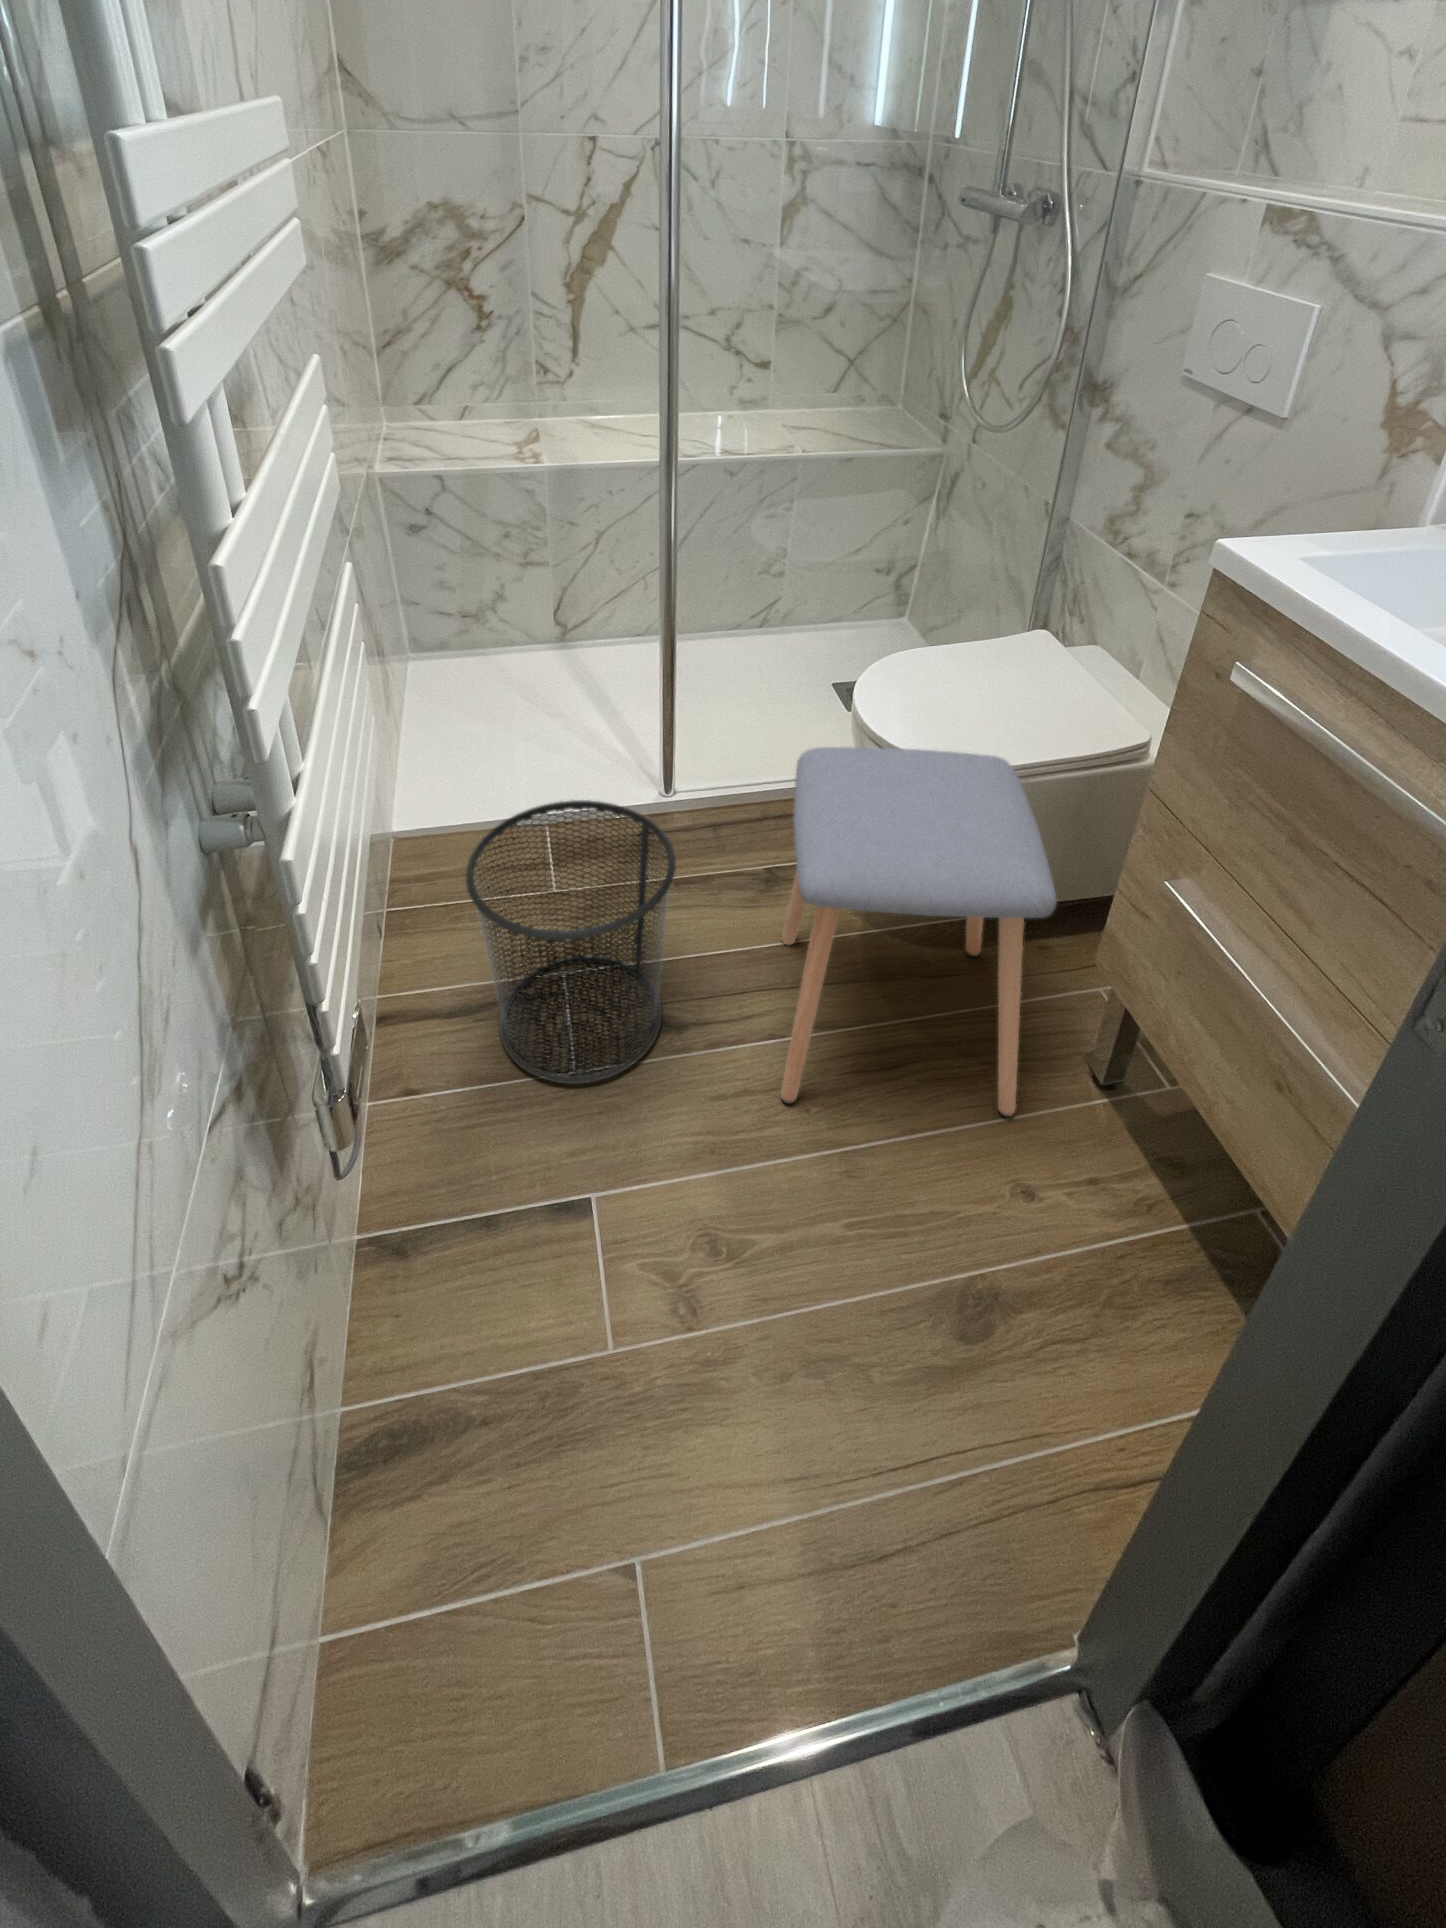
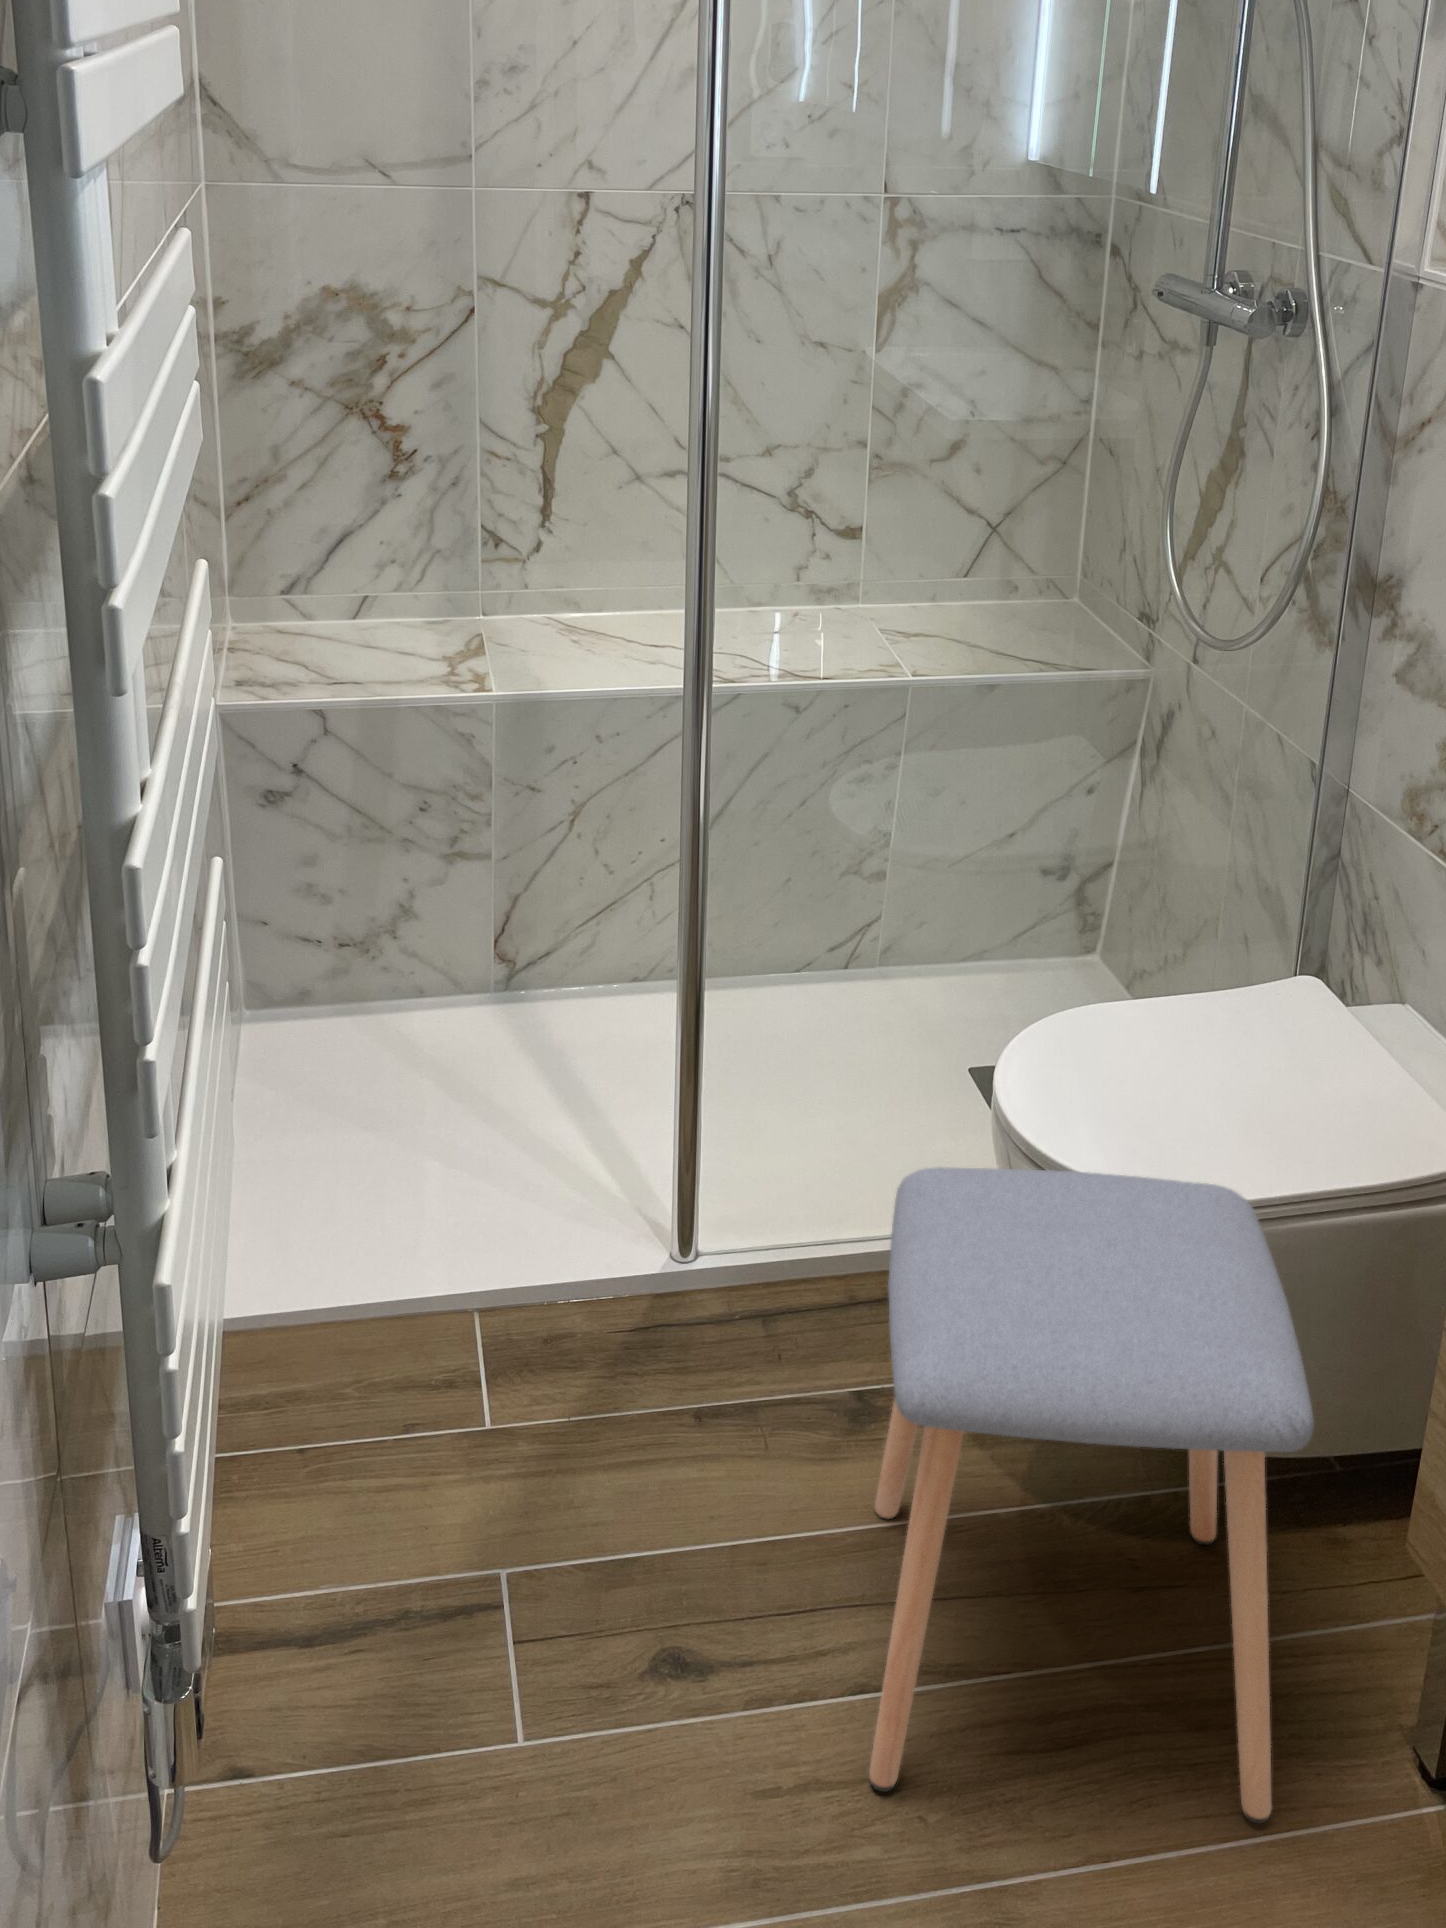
waste bin: present [465,800,676,1084] -> none [355,1252,697,1748]

